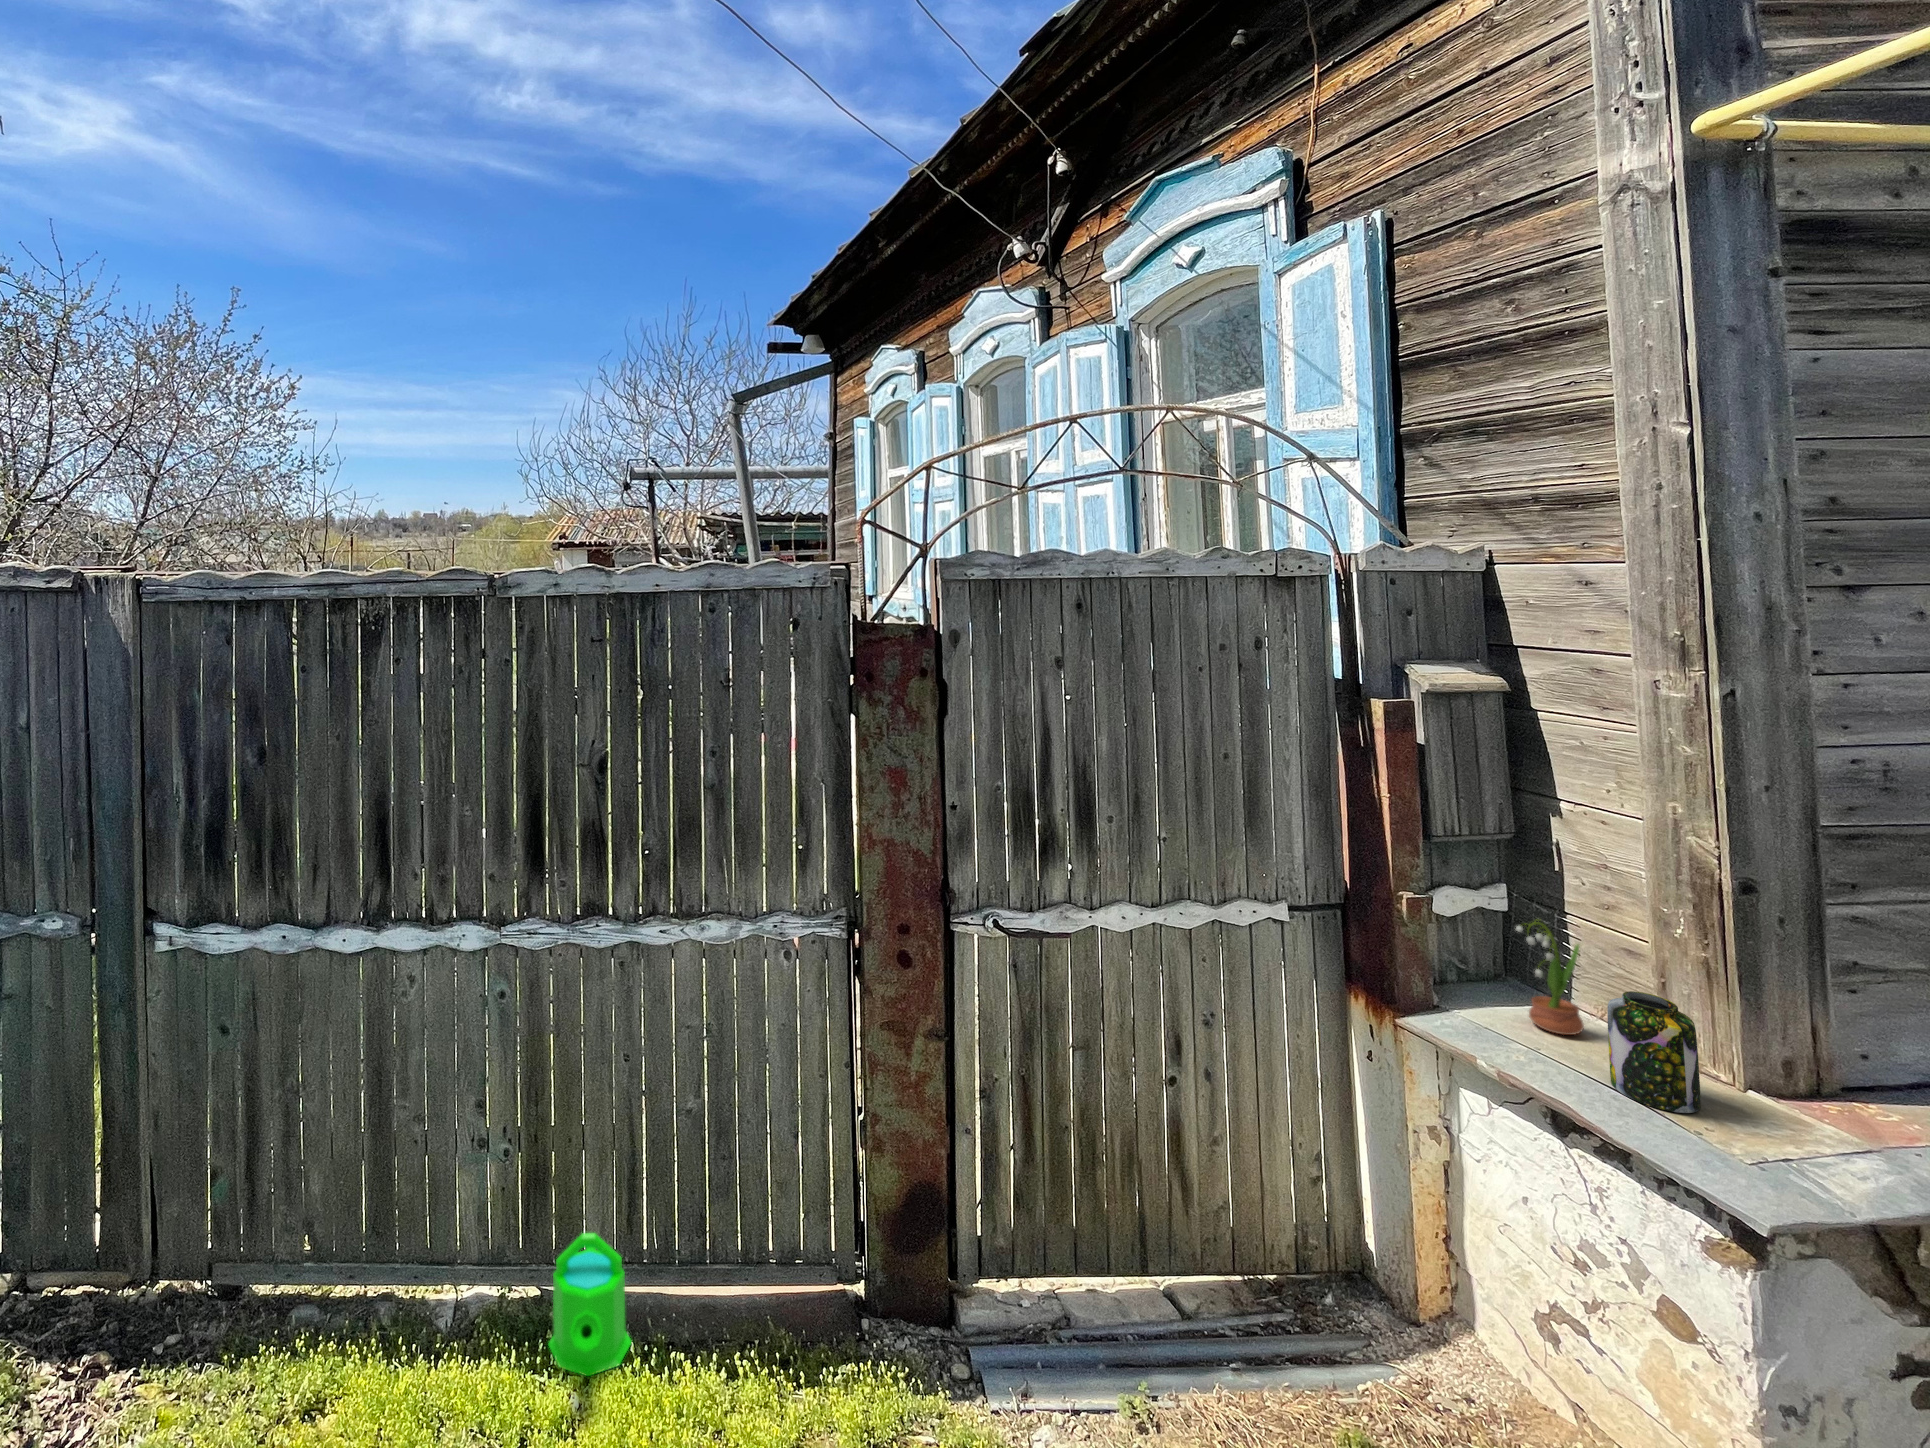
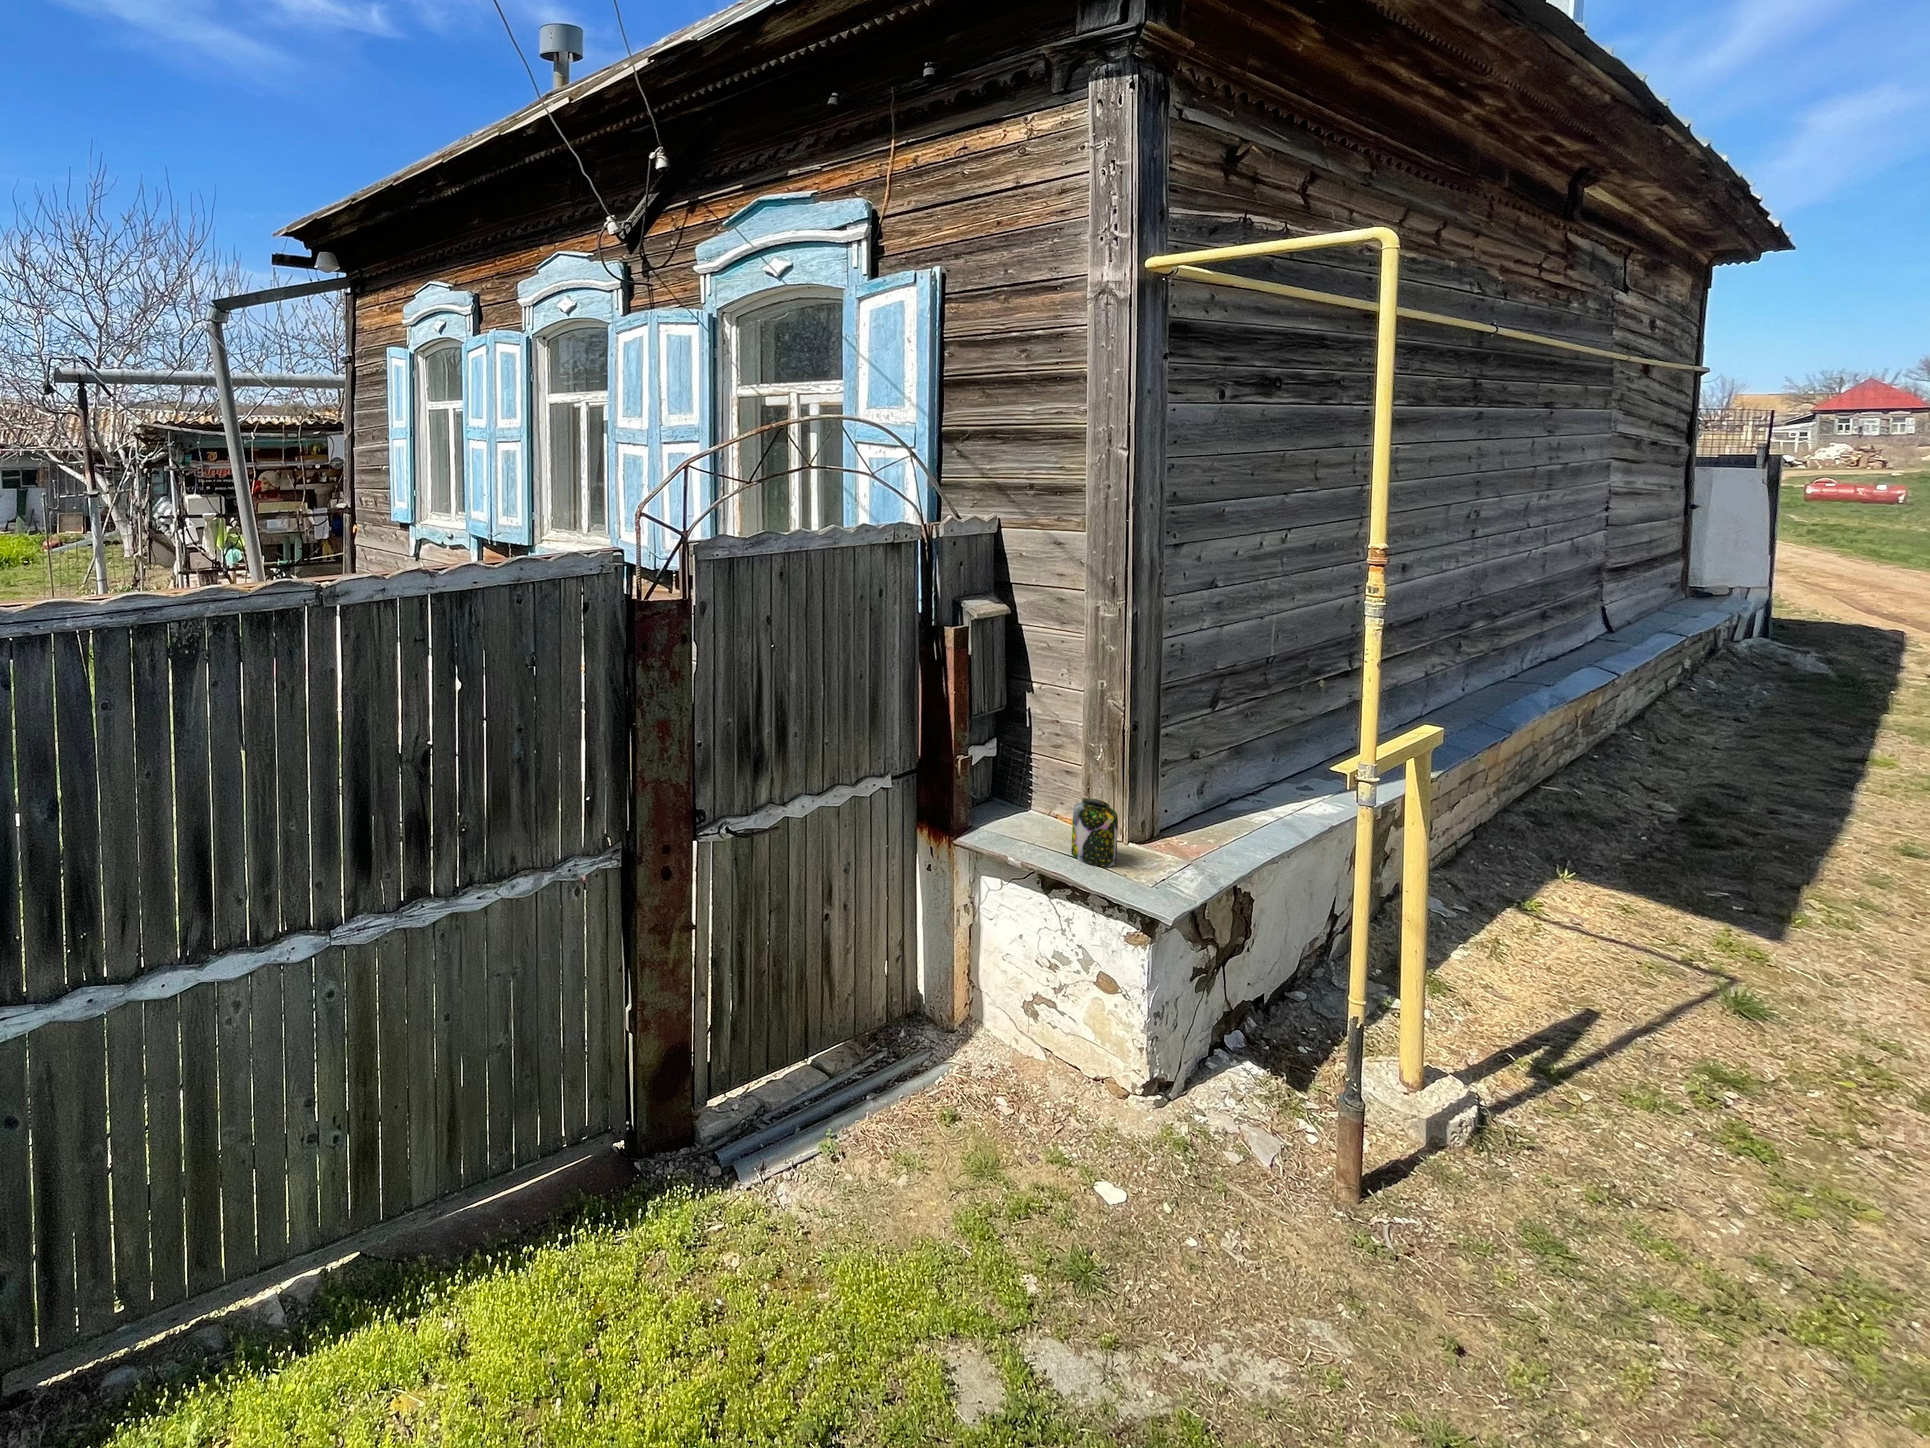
potted flower: present [1516,919,1584,1035] -> none [1012,759,1044,828]
watering can: present [549,1233,632,1376] -> none [400,1186,479,1318]

